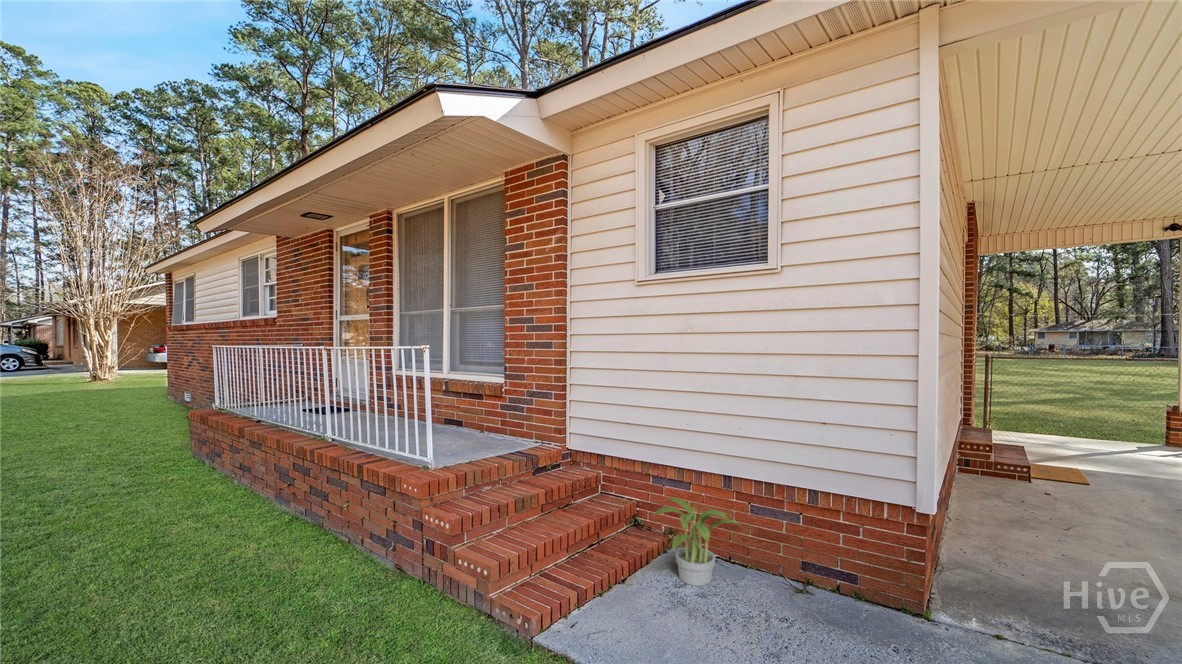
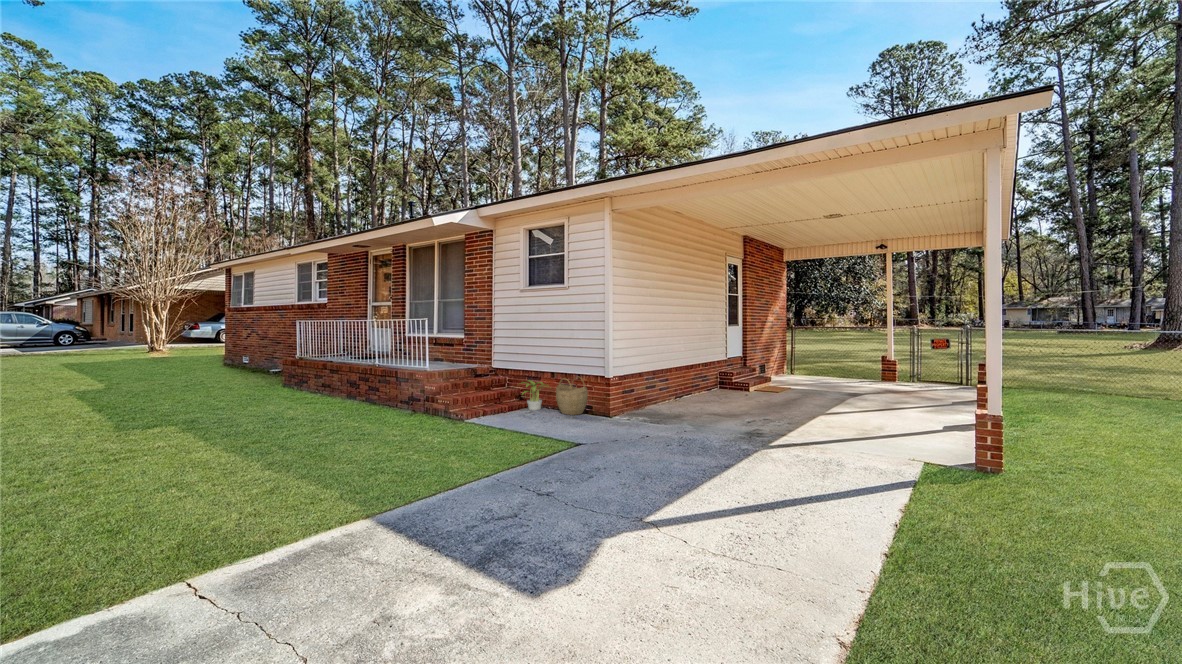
woven basket: none [776,502,876,629] -> present [556,377,588,415]

